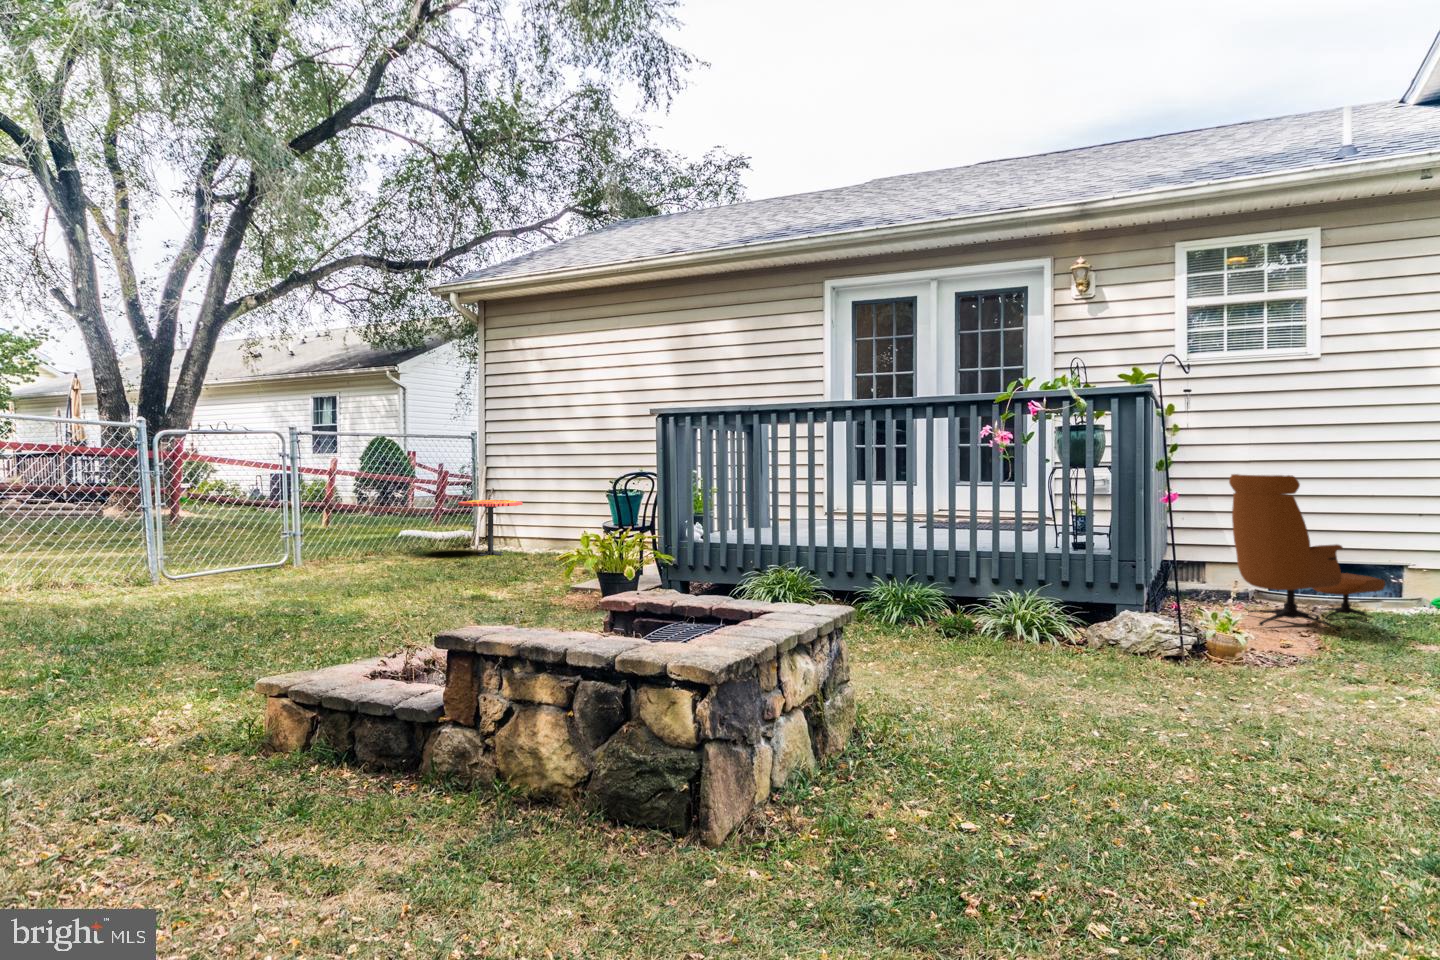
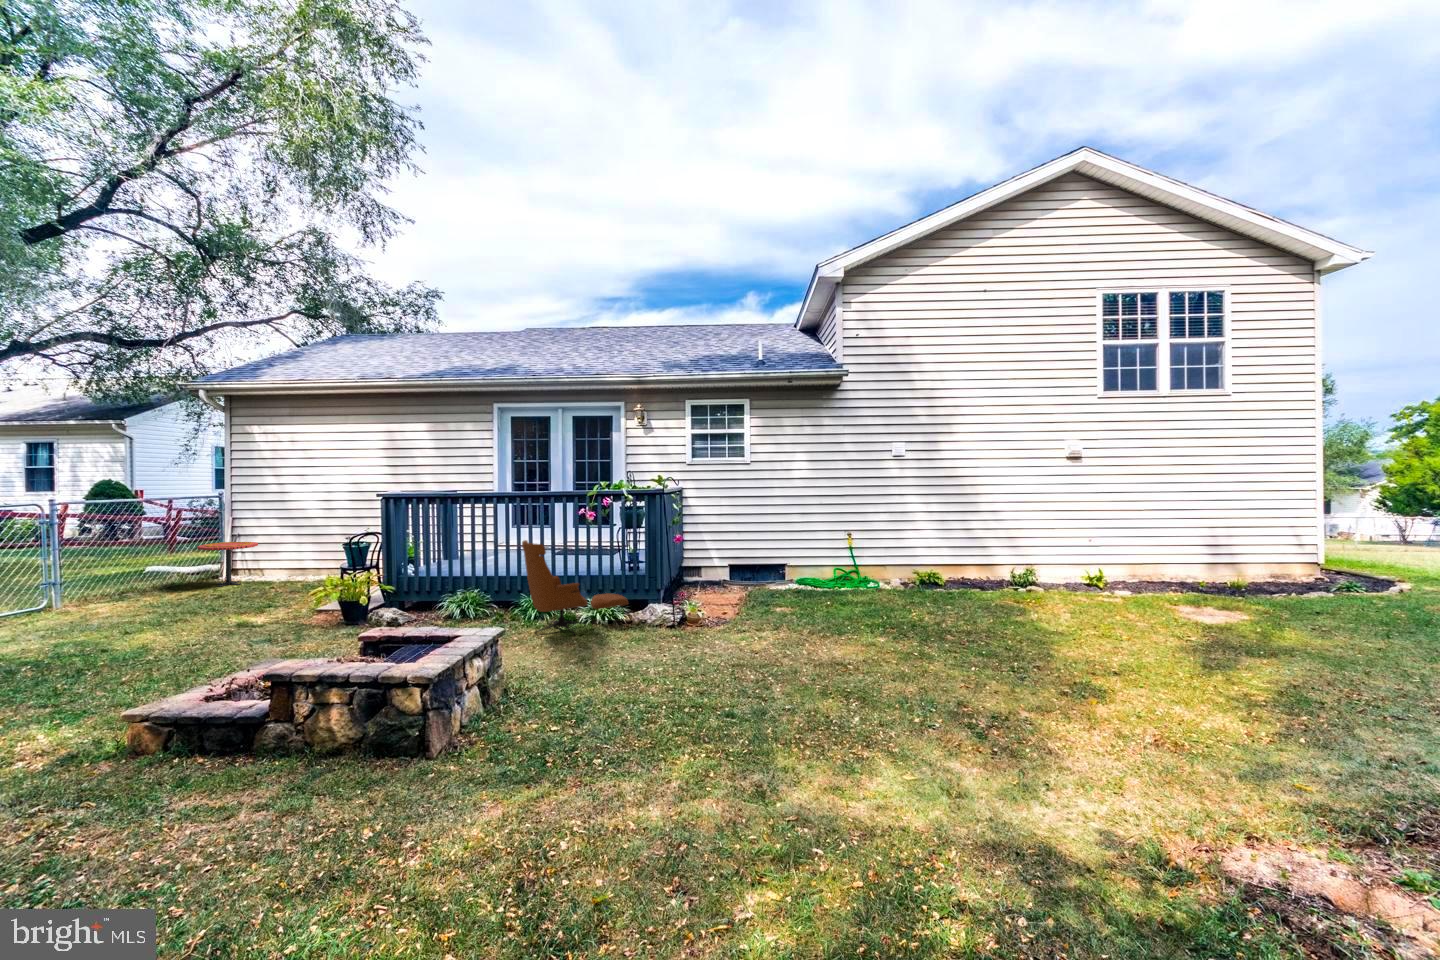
lounge chair: present [1229,474,1385,631] -> present [522,540,628,635]

